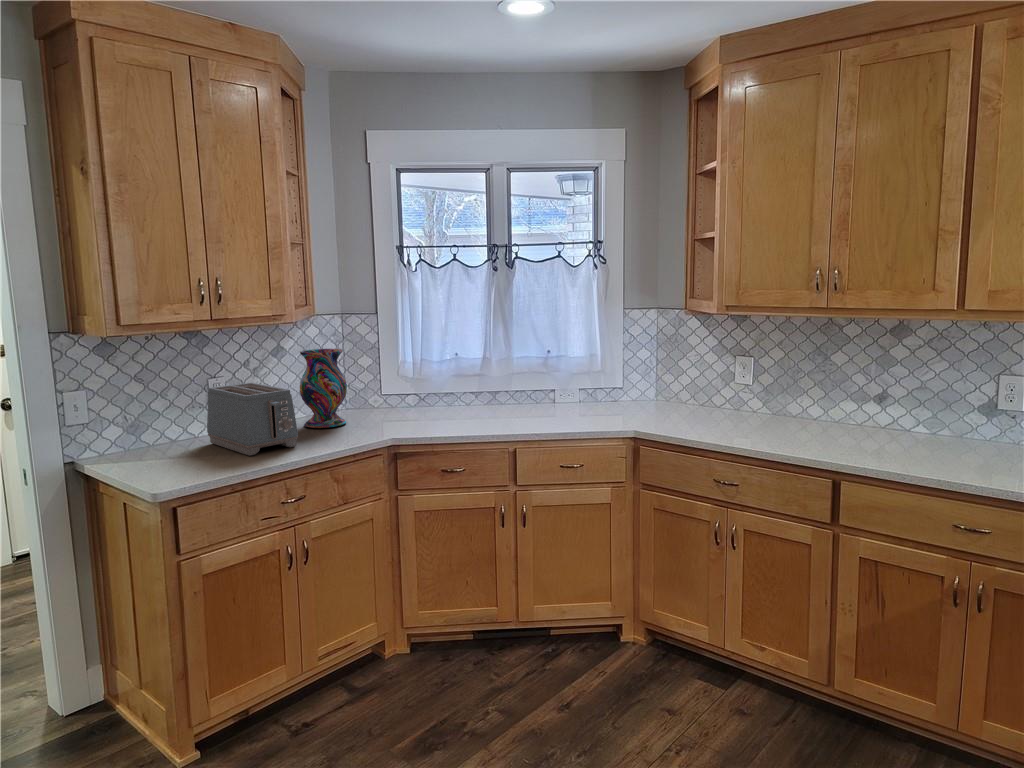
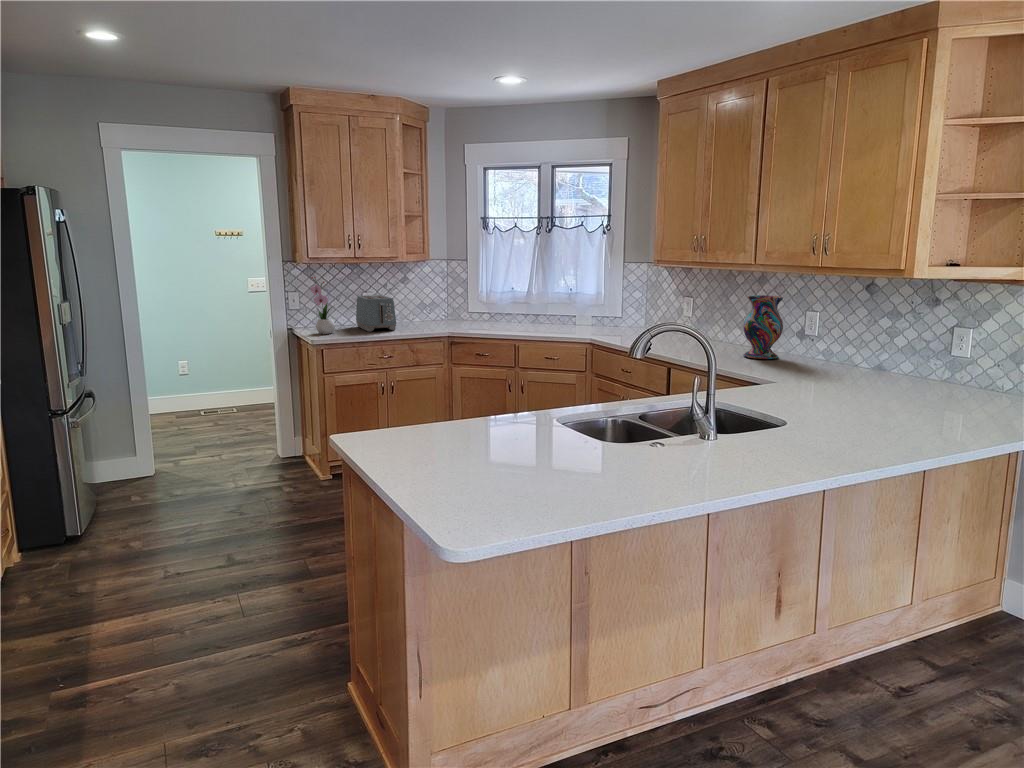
vase: present [300,349,347,428] -> present [743,295,783,359]
flower arrangement: none [133,362,187,472] -> present [310,277,336,334]

